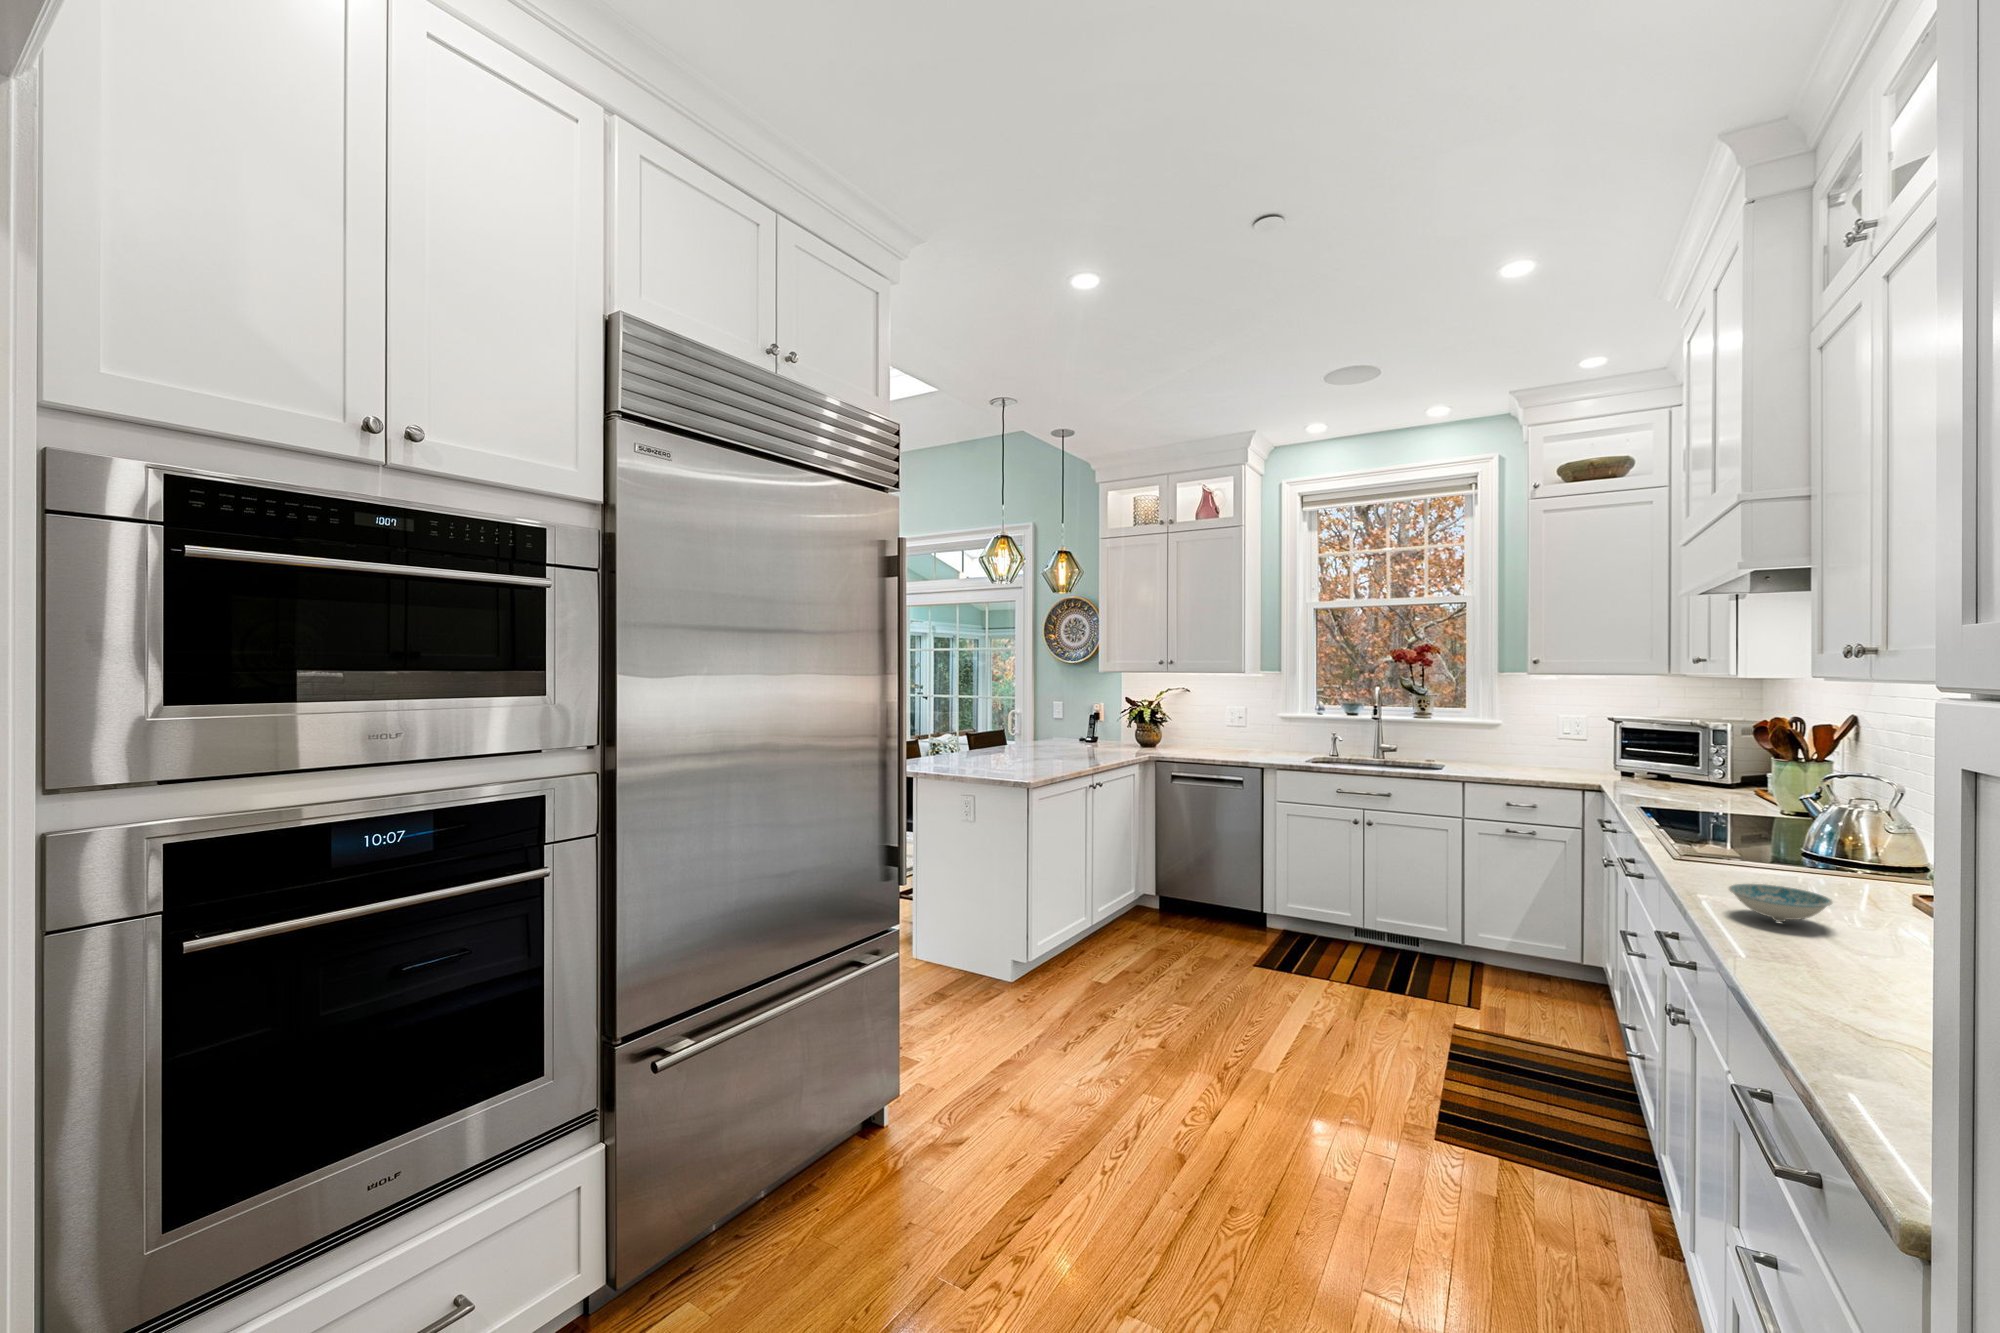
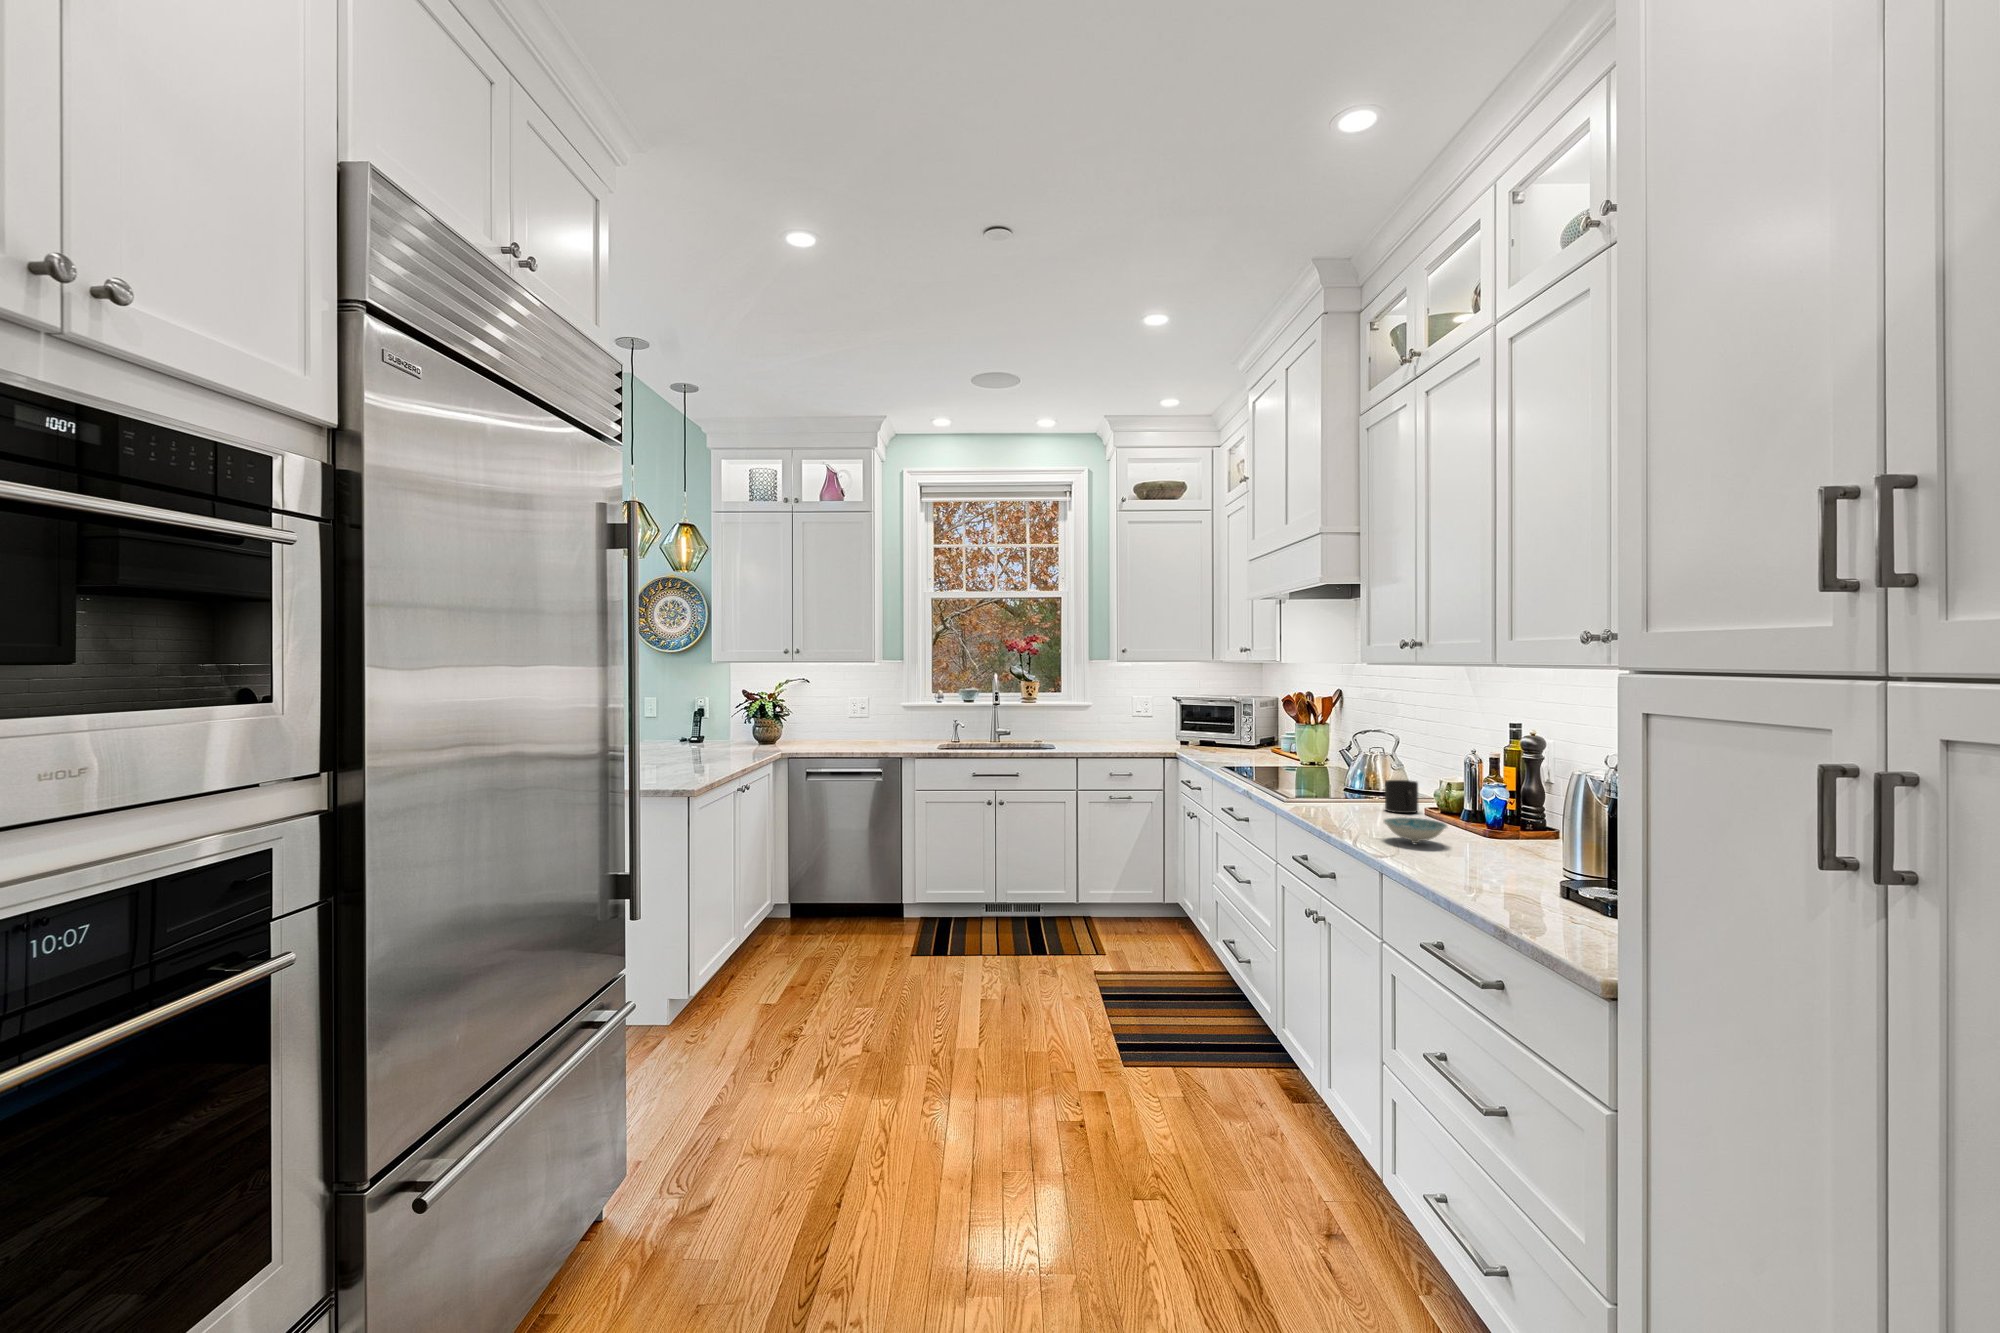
mug: none [1802,835,1860,883] -> present [1385,780,1418,813]

